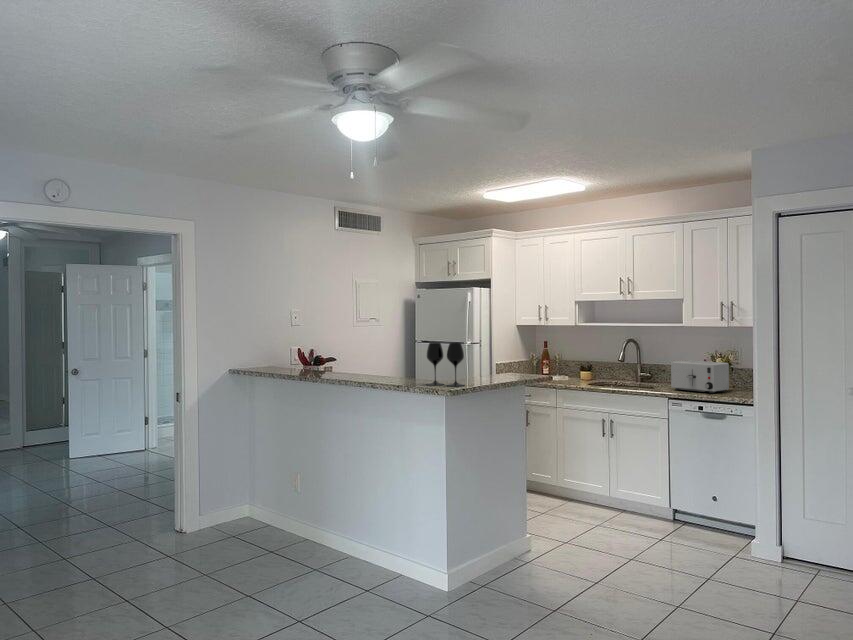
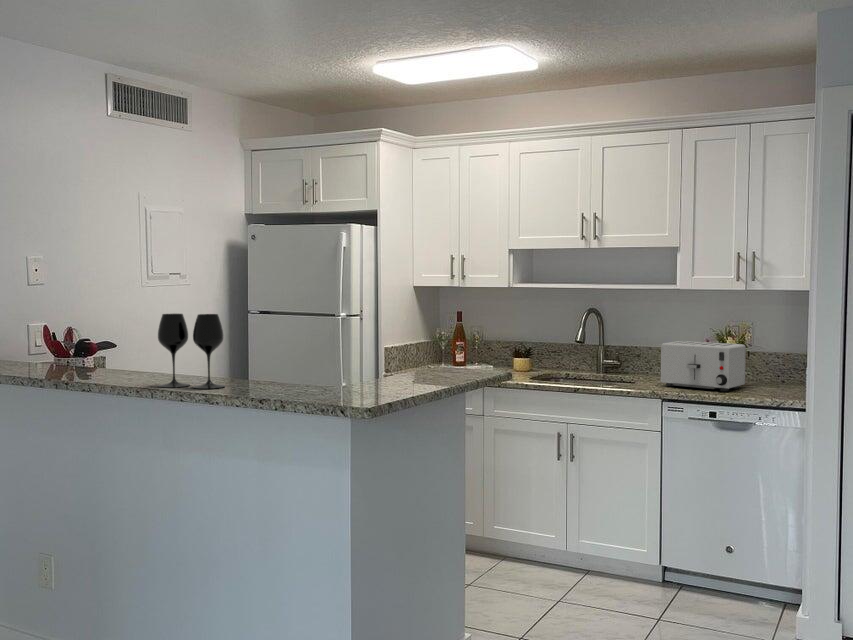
wine glass: present [427,343,464,386] -> present [158,314,225,389]

